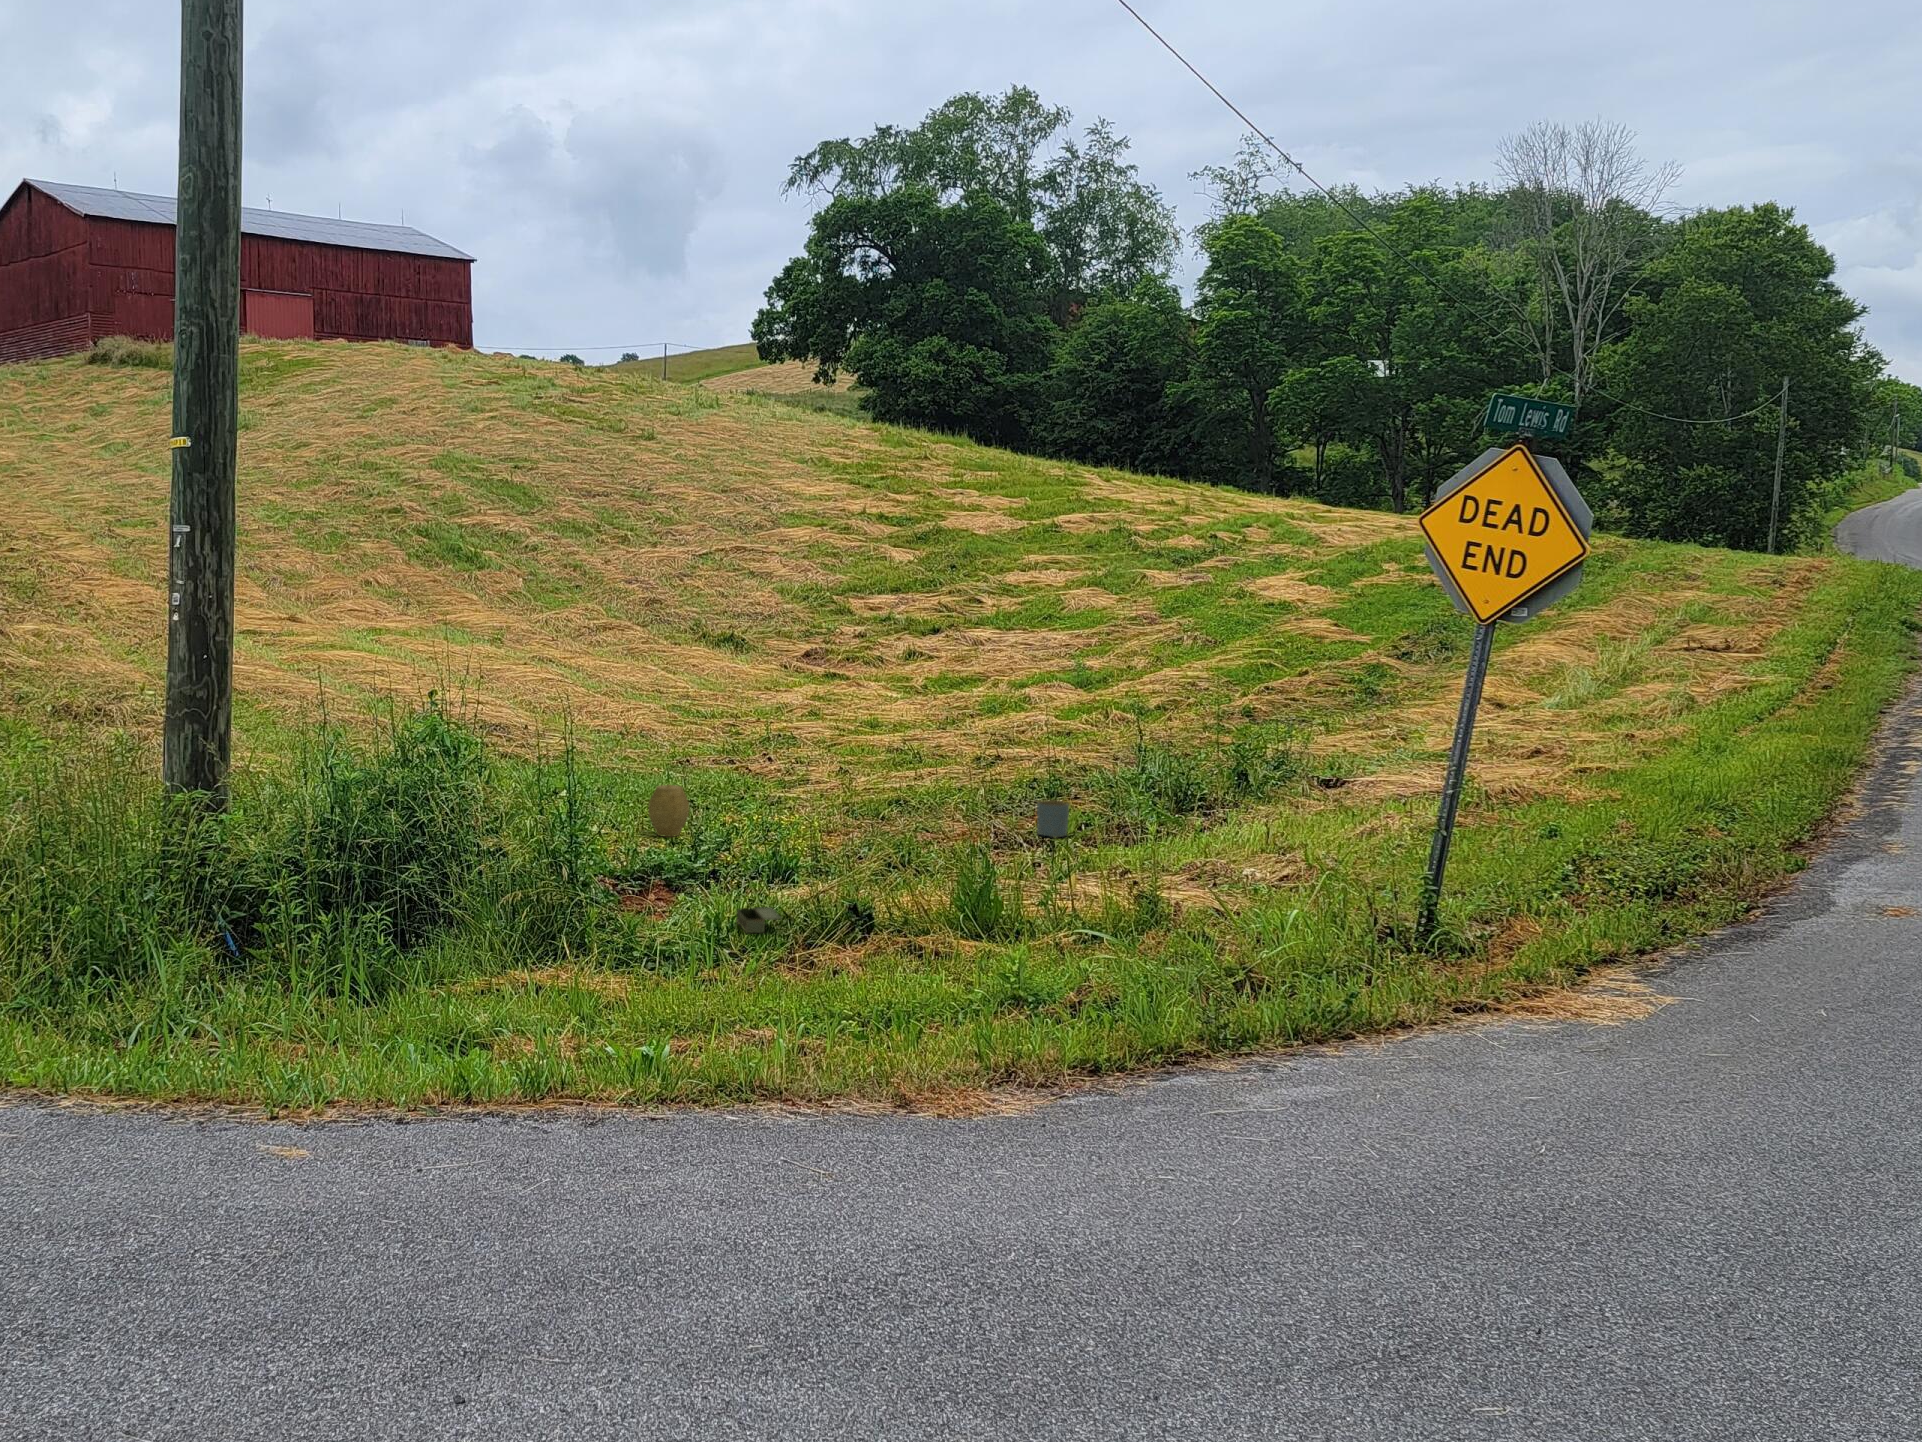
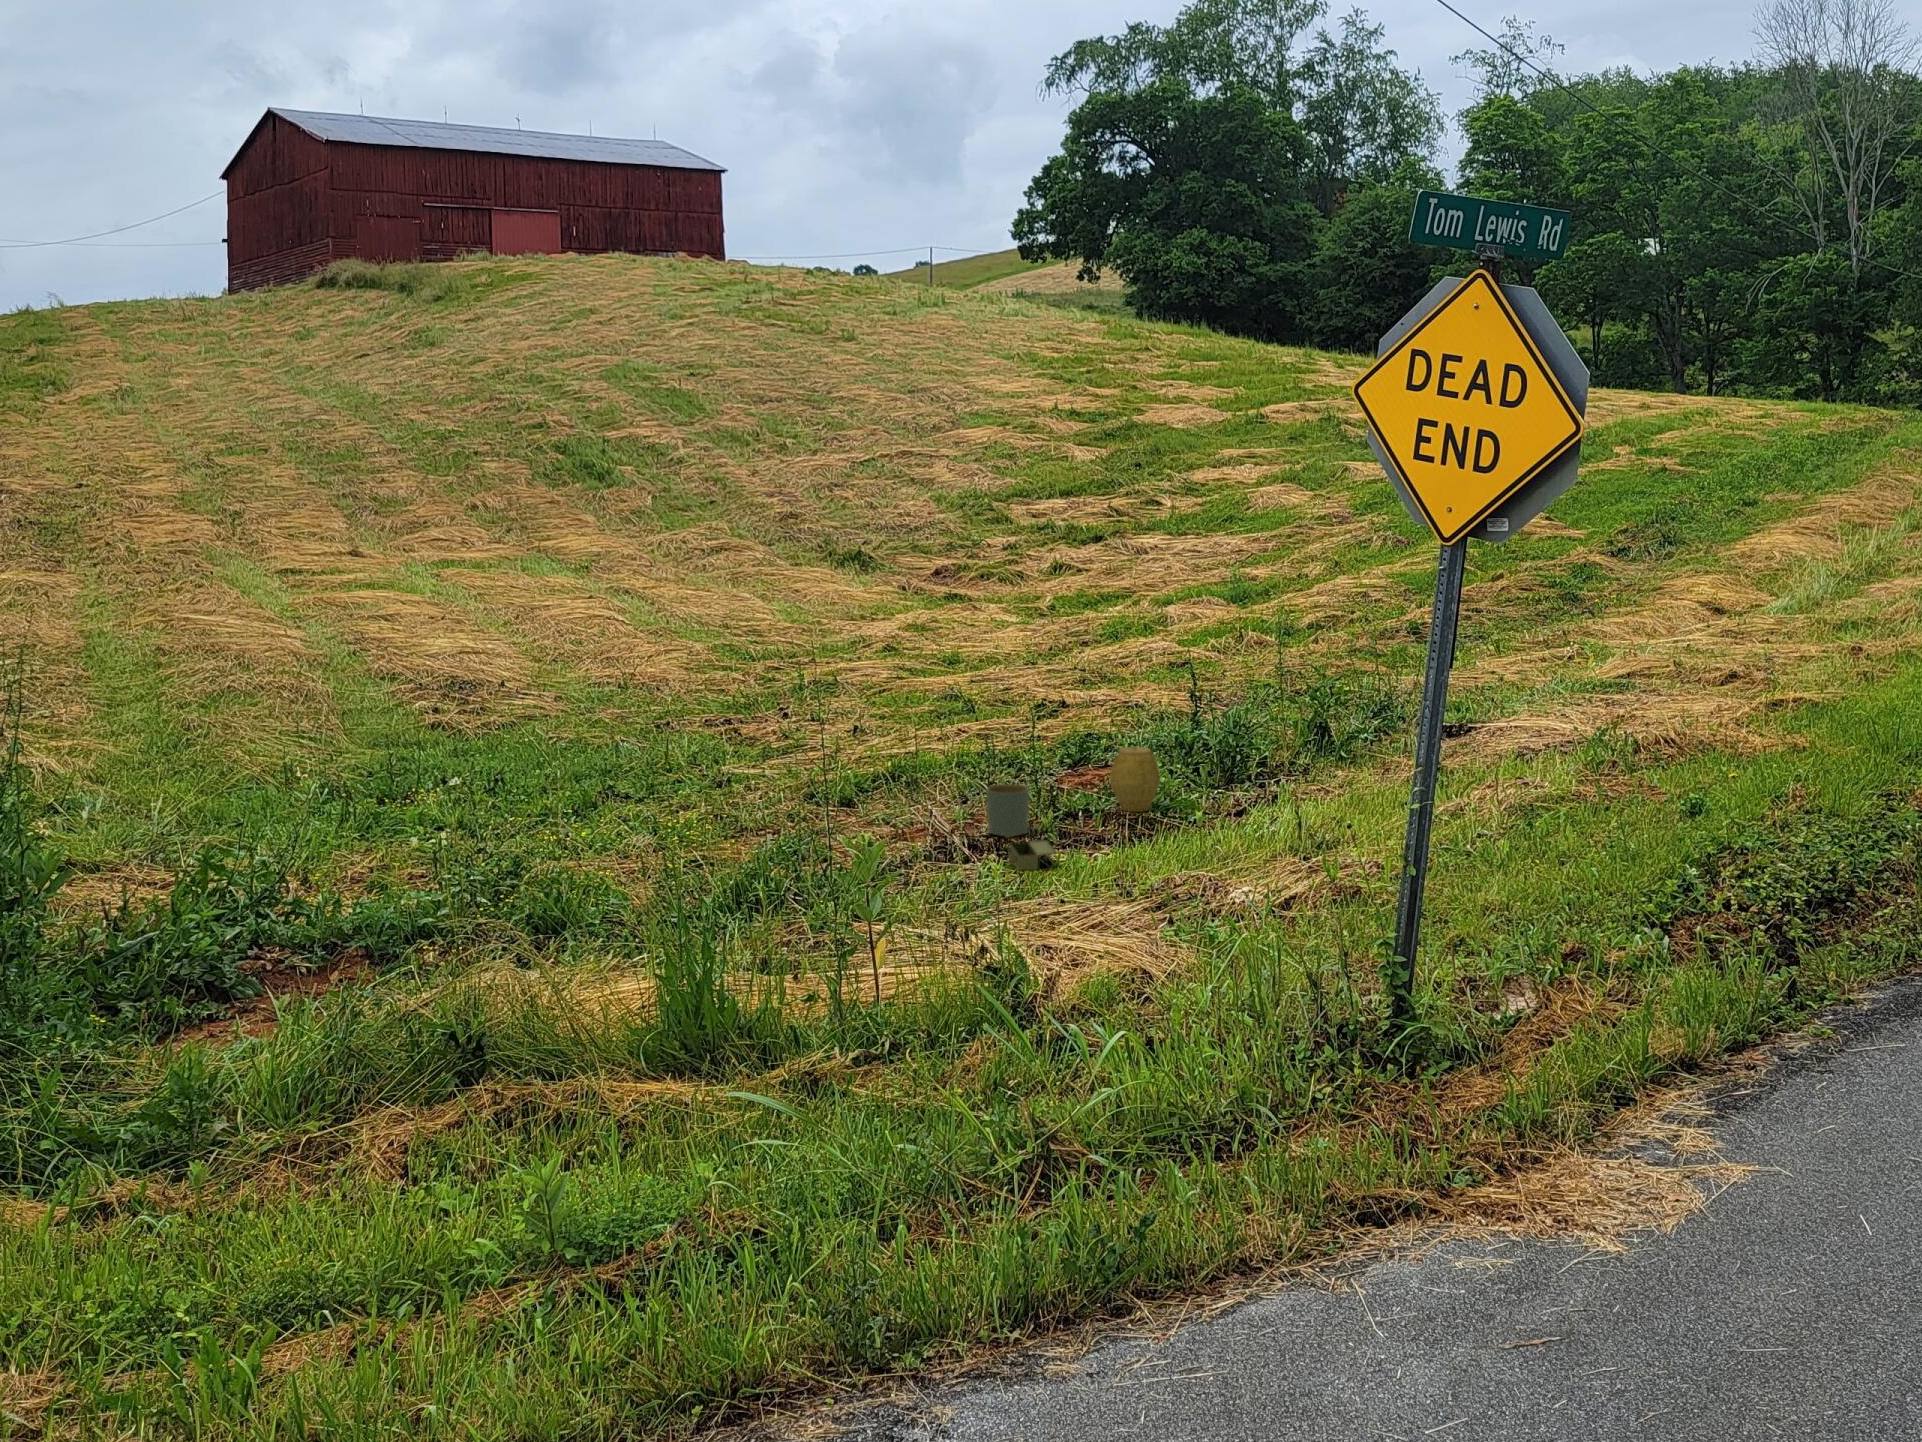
woven basket: present [648,785,689,837] -> present [1110,746,1160,812]
toolbox: present [736,907,782,933] -> present [1008,840,1056,870]

